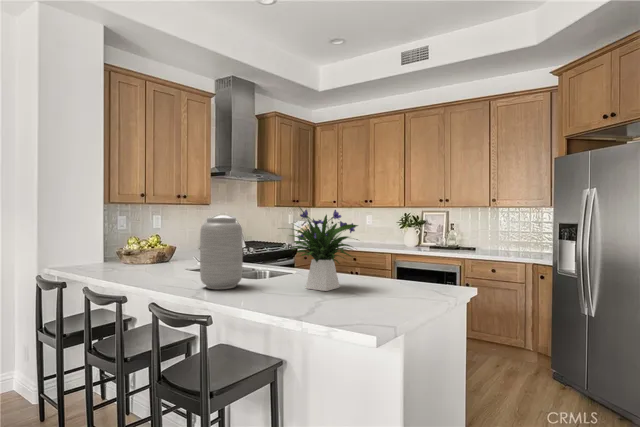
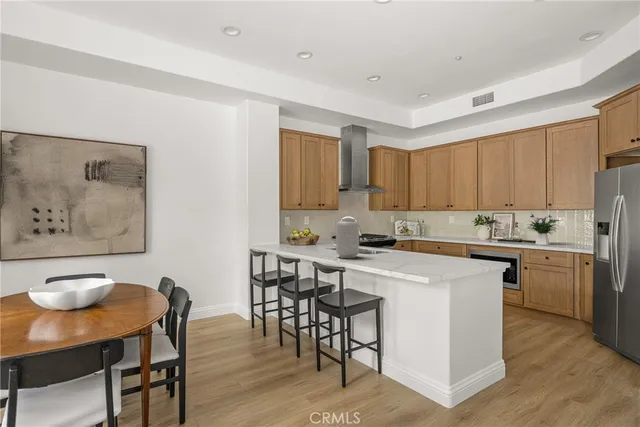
flower arrangement: present [291,207,358,291] -> present [528,214,560,245]

